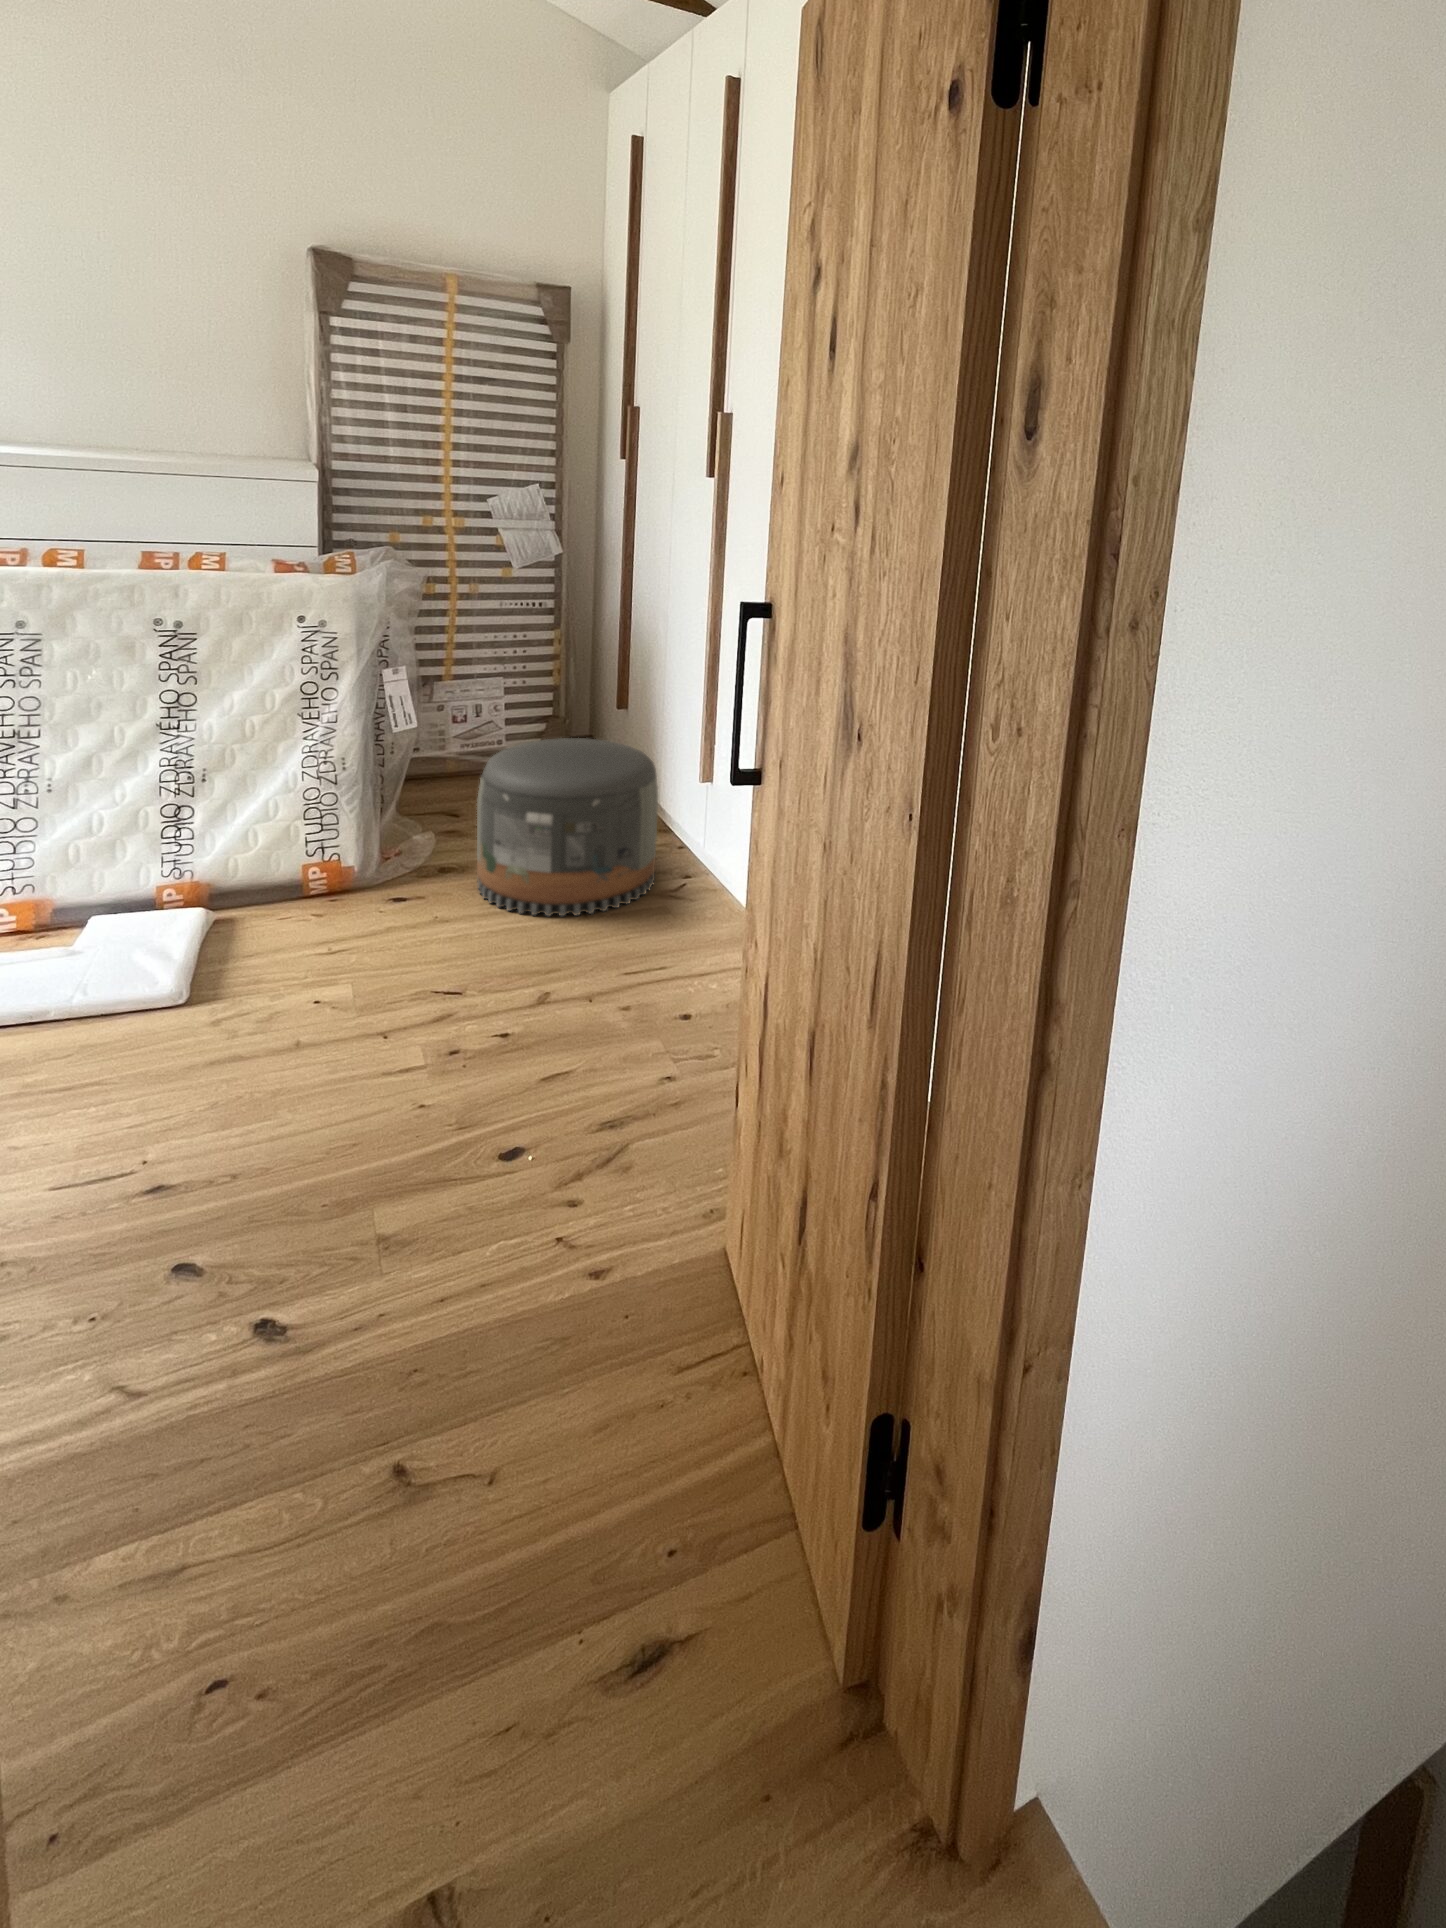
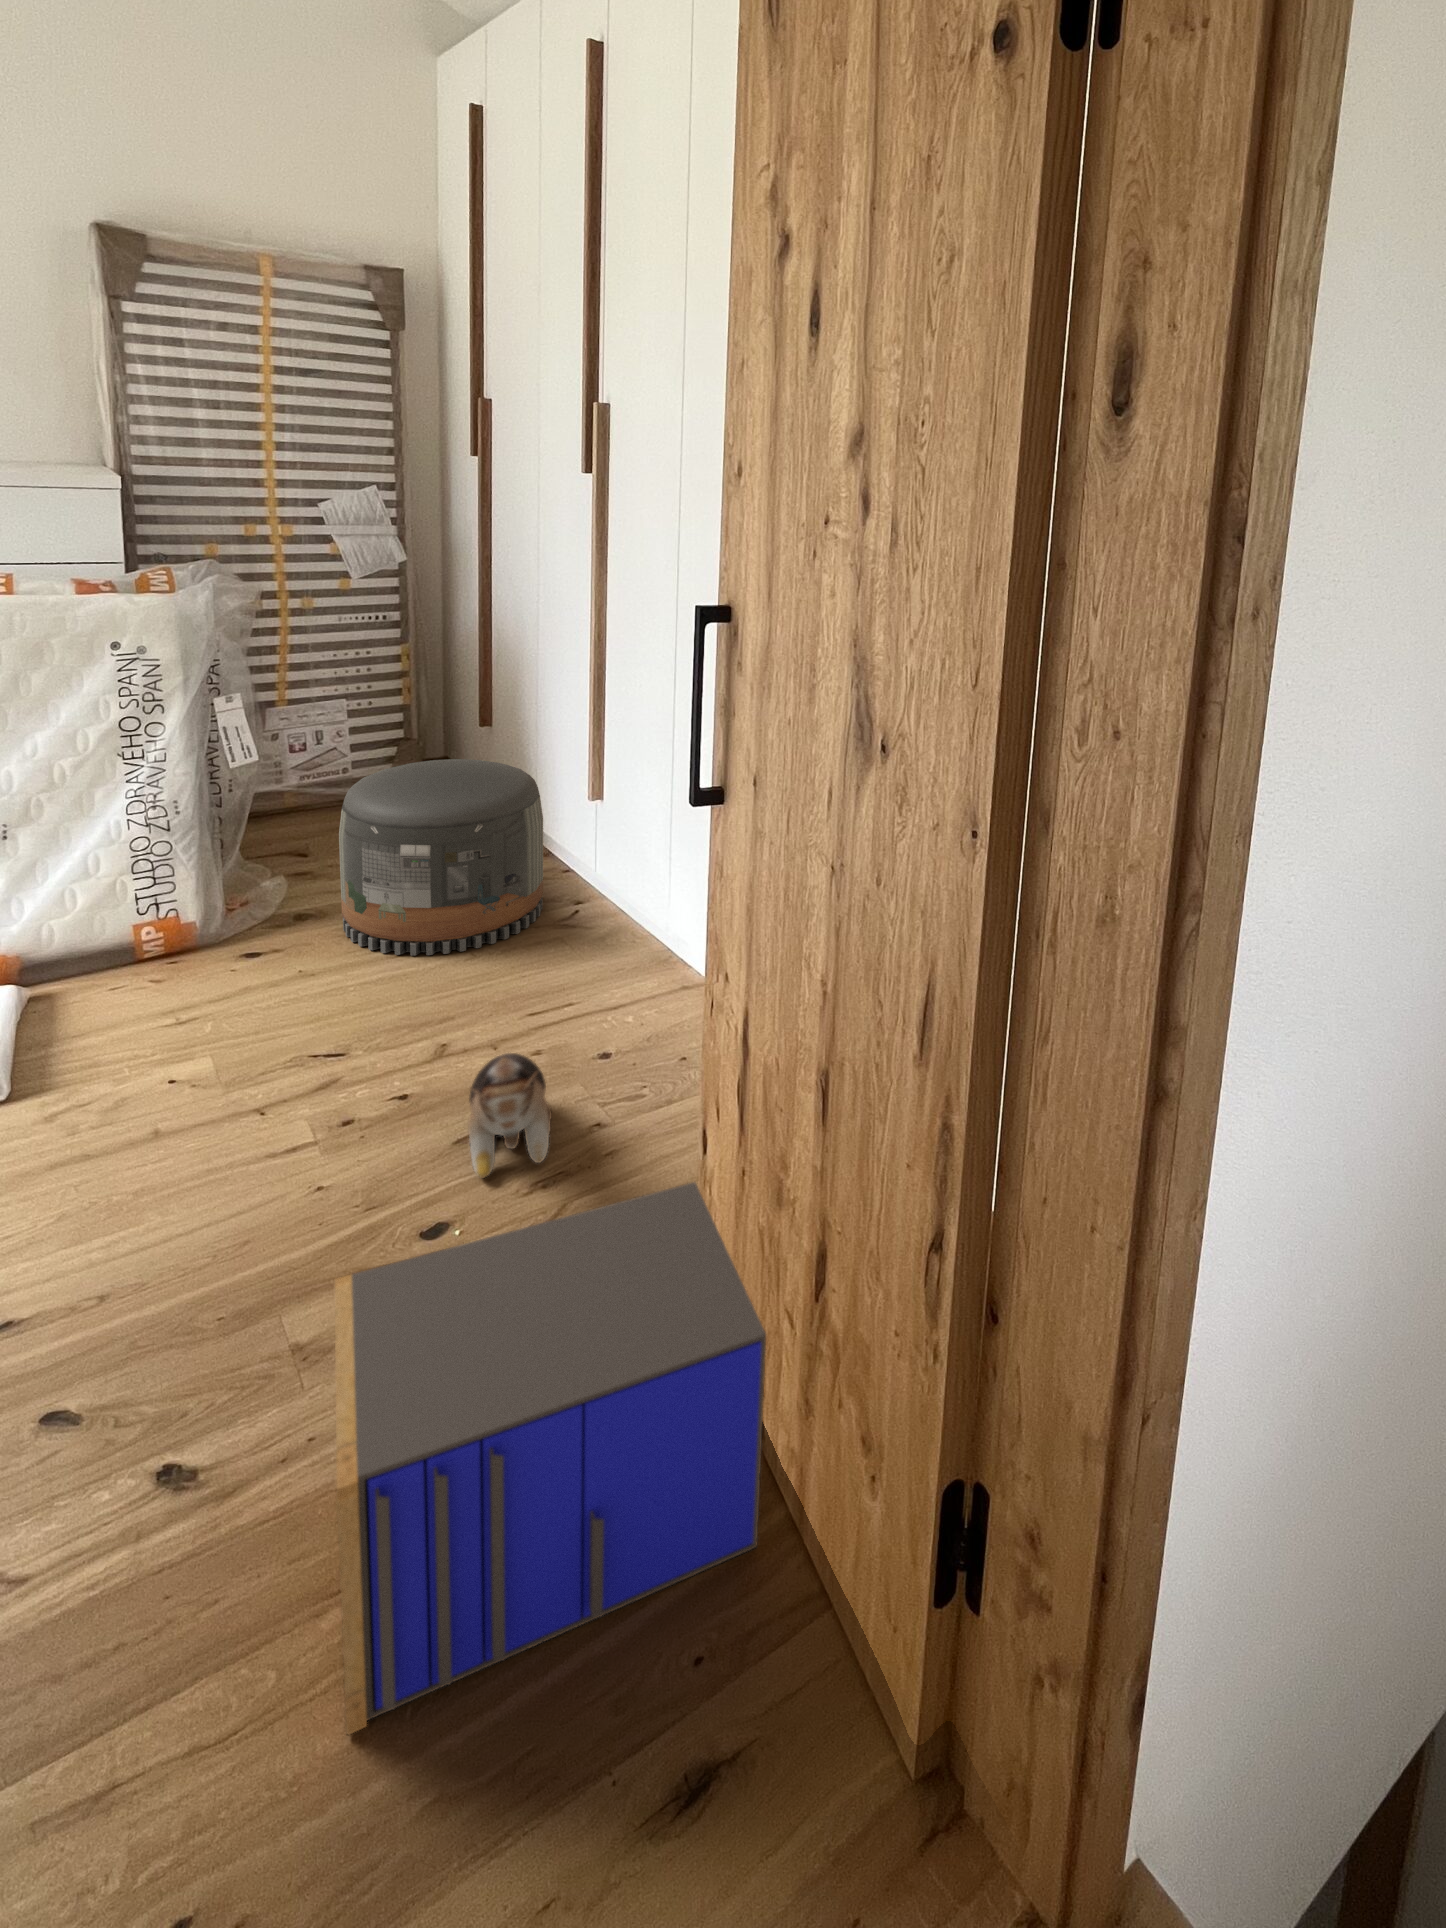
plush toy: none [548,1007,629,1117] -> present [468,1053,552,1178]
nightstand: none [371,1132,756,1559] -> present [335,1182,766,1736]

